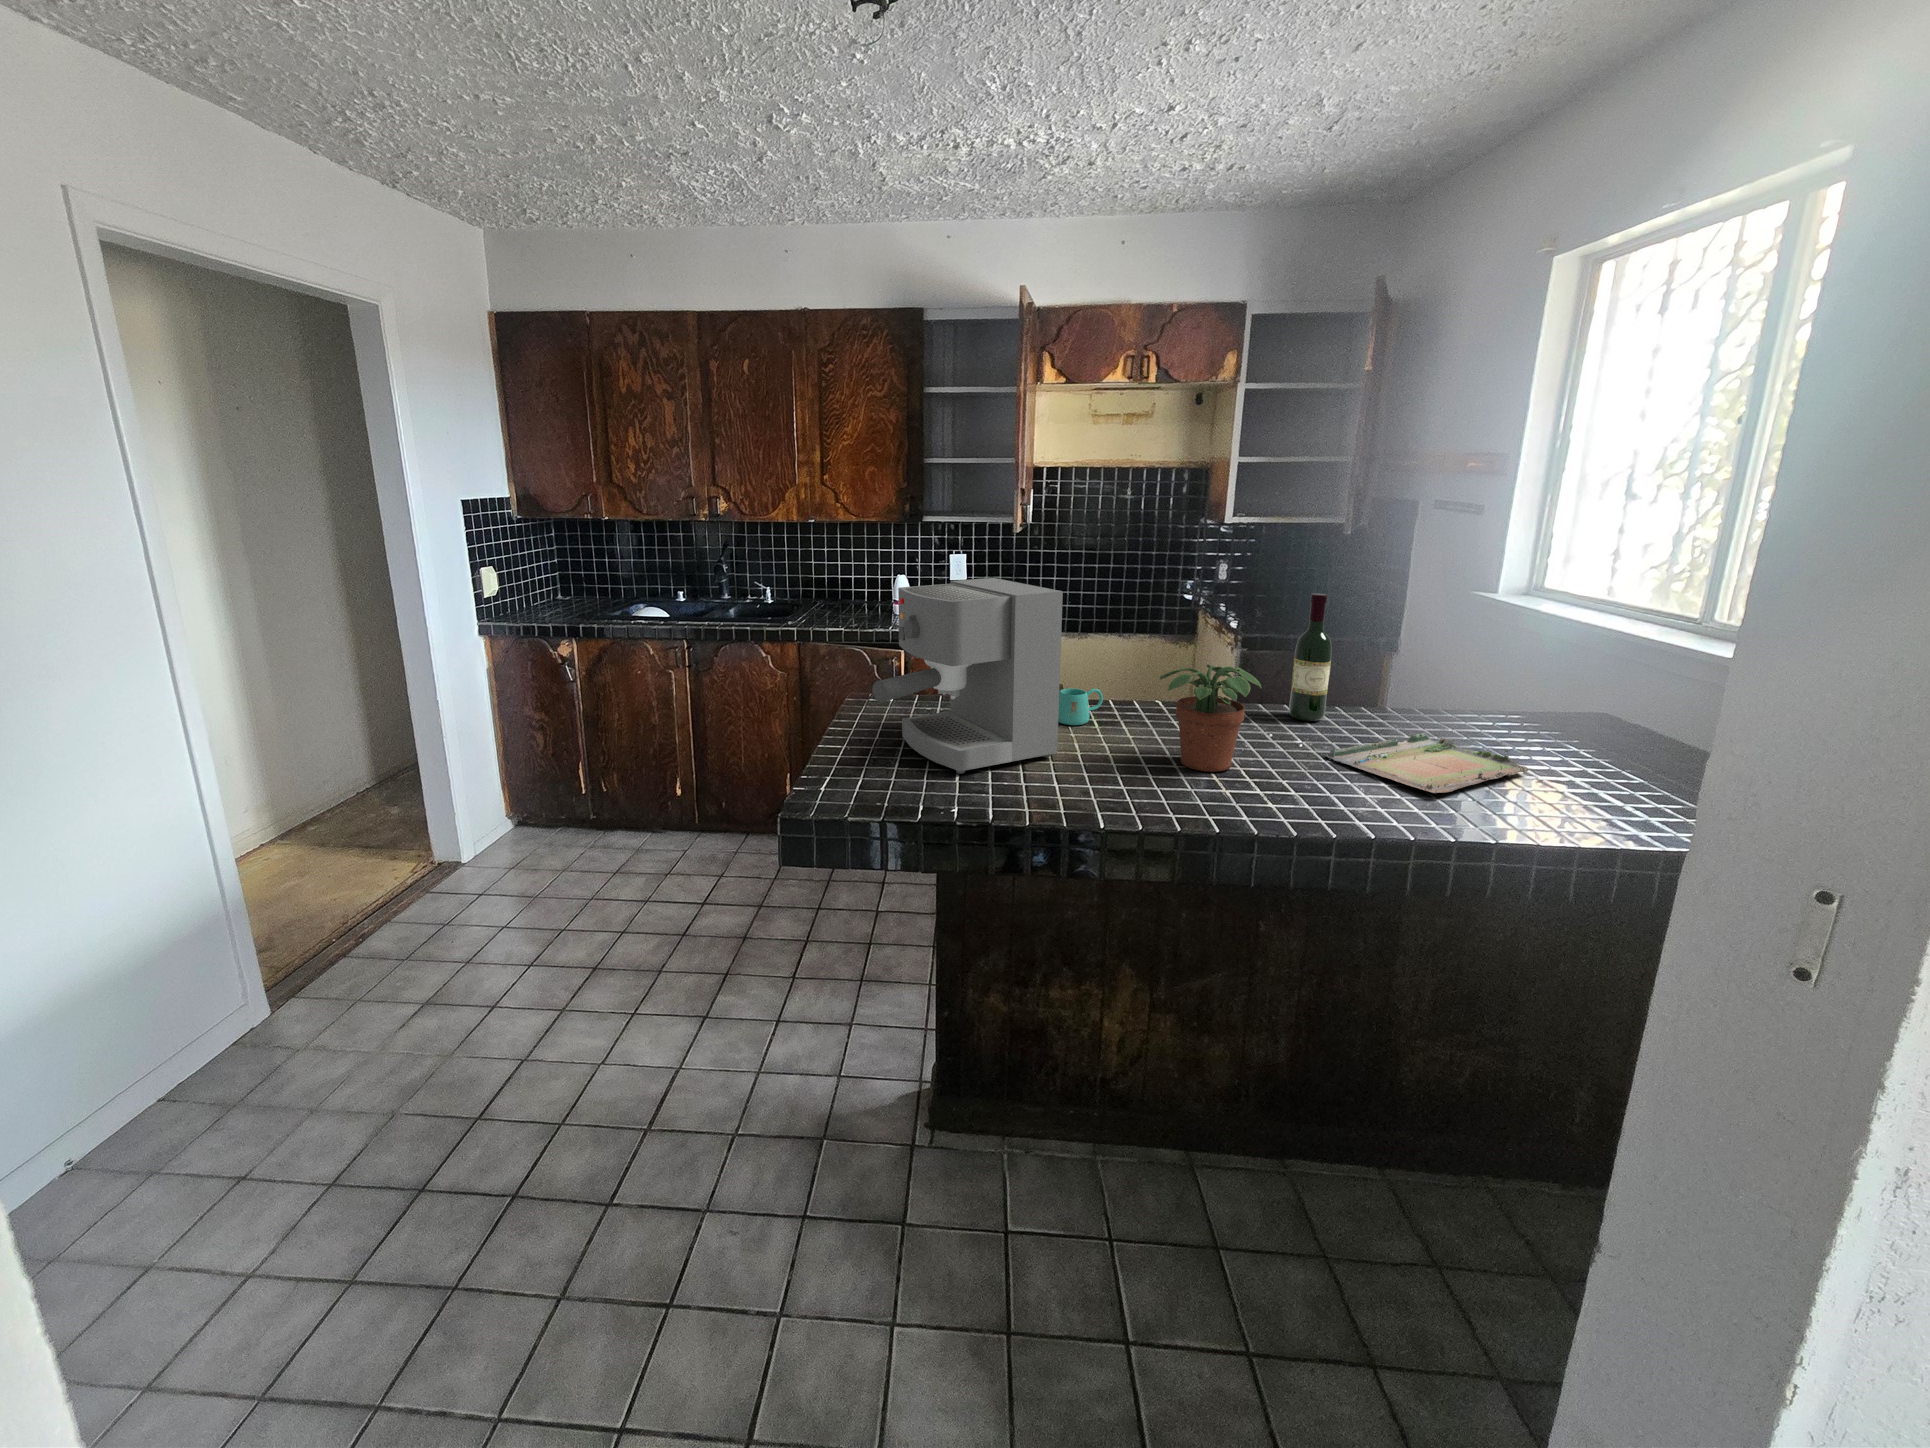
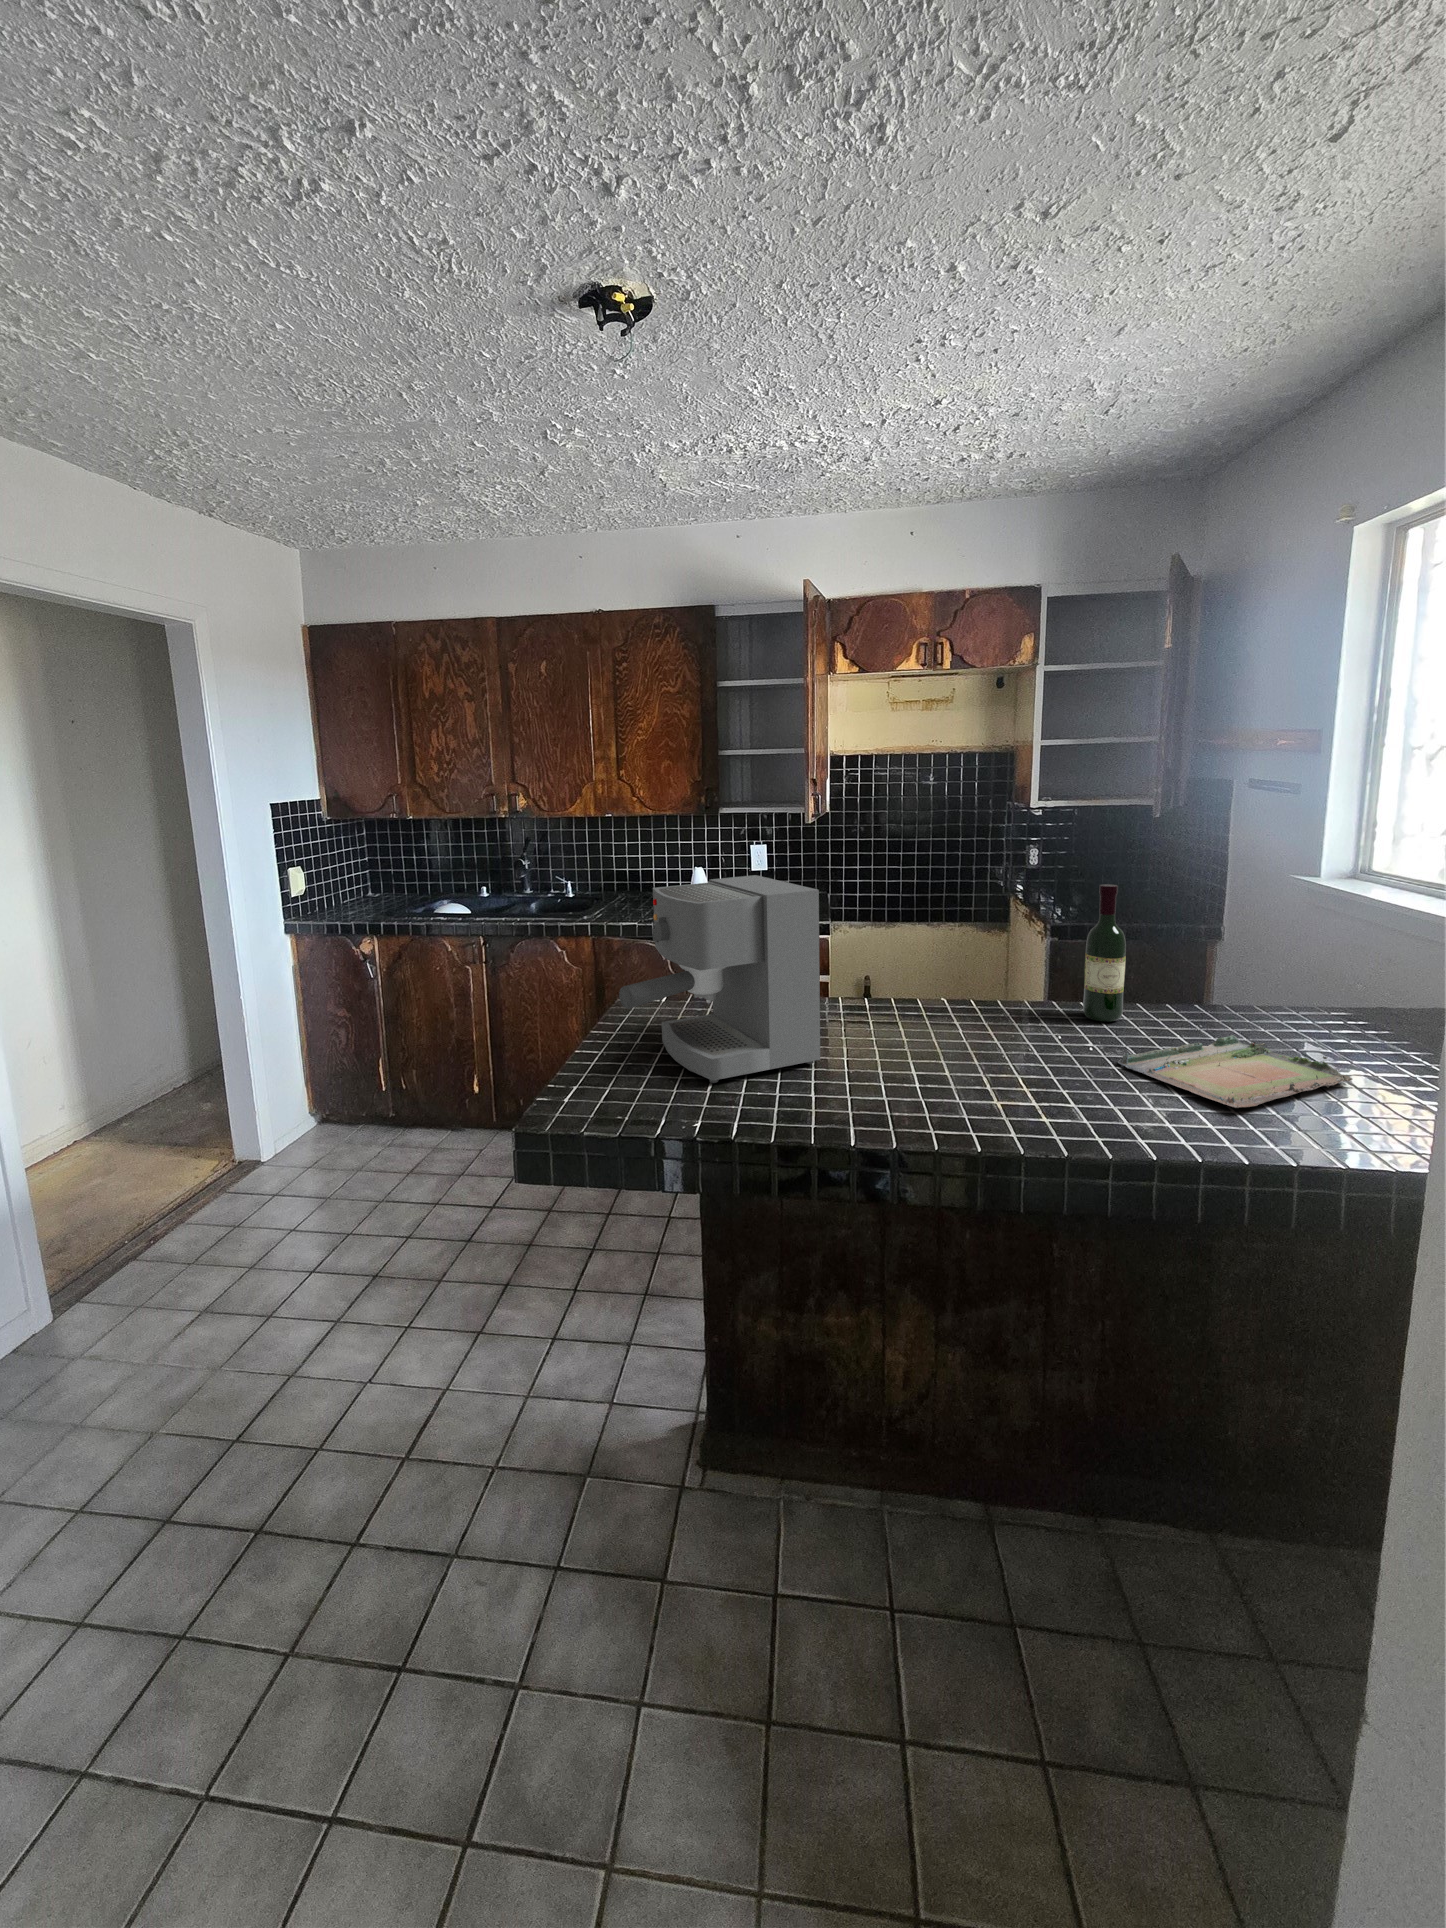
potted plant: present [1160,664,1262,772] -> none [928,964,1038,1081]
mug: present [1058,688,1103,725] -> none [828,988,878,1027]

